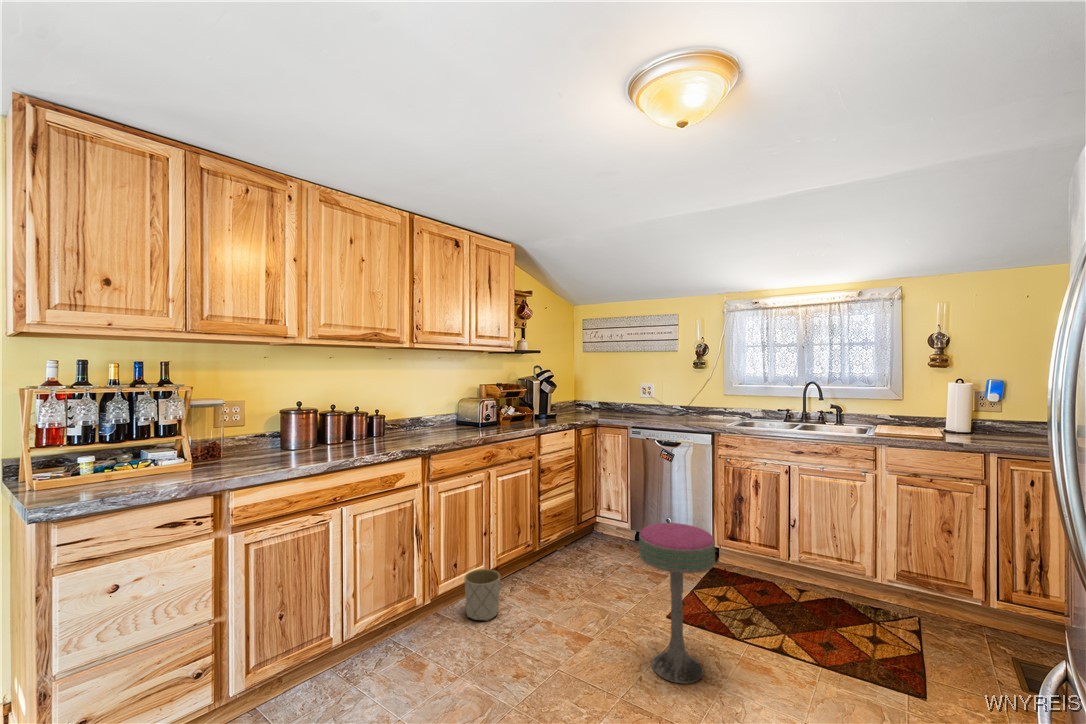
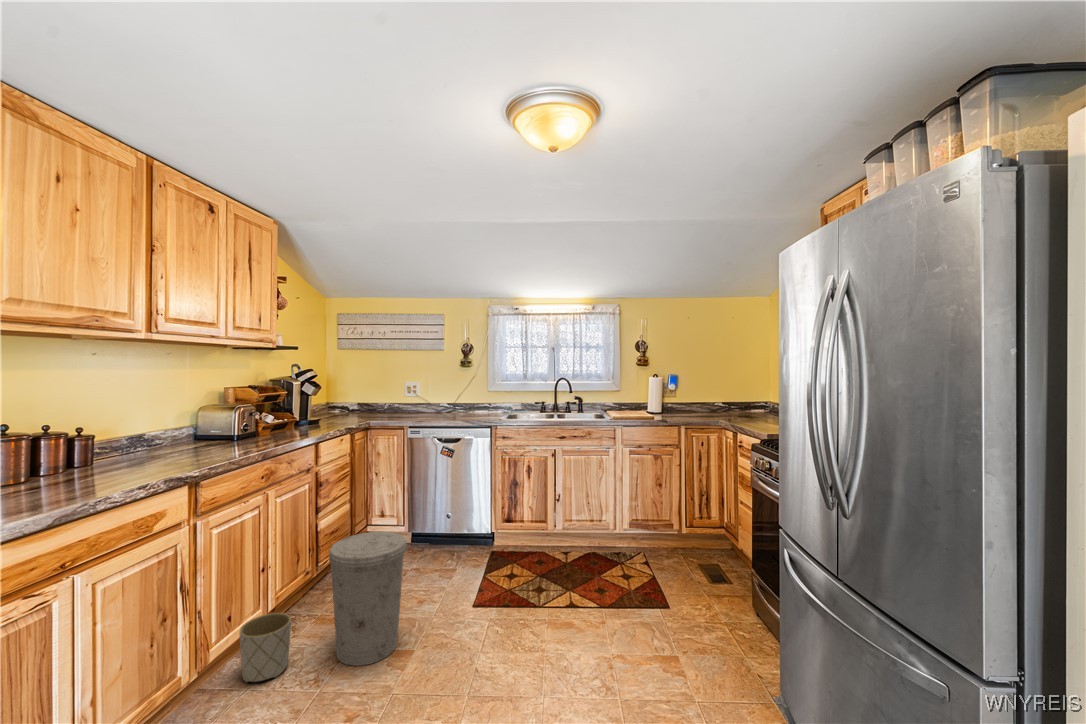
trash can: none [526,519,592,636] -> present [329,532,407,666]
bar stool: present [639,523,715,684] -> none [468,513,538,664]

